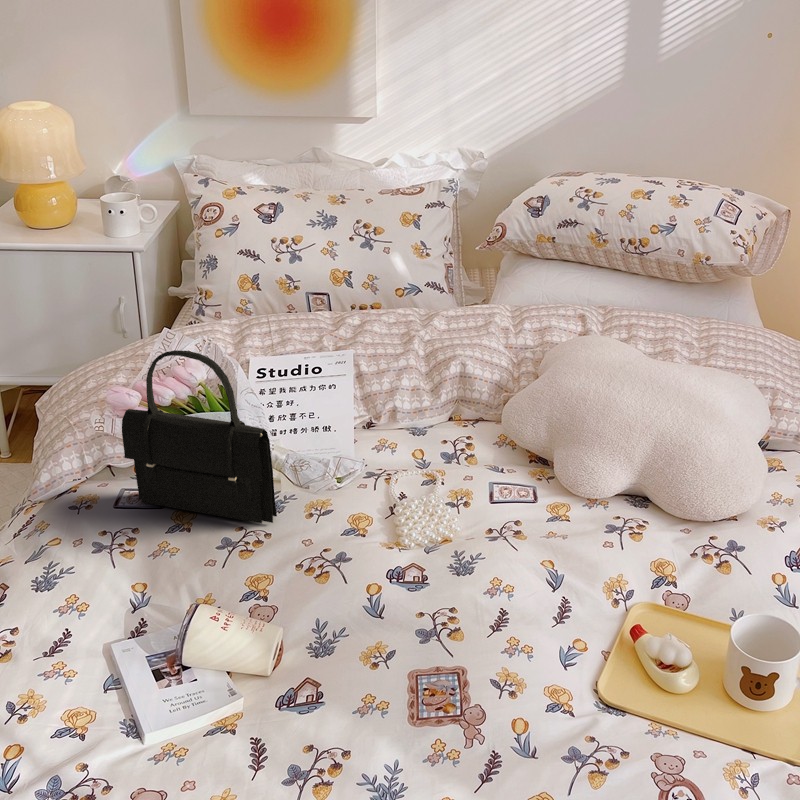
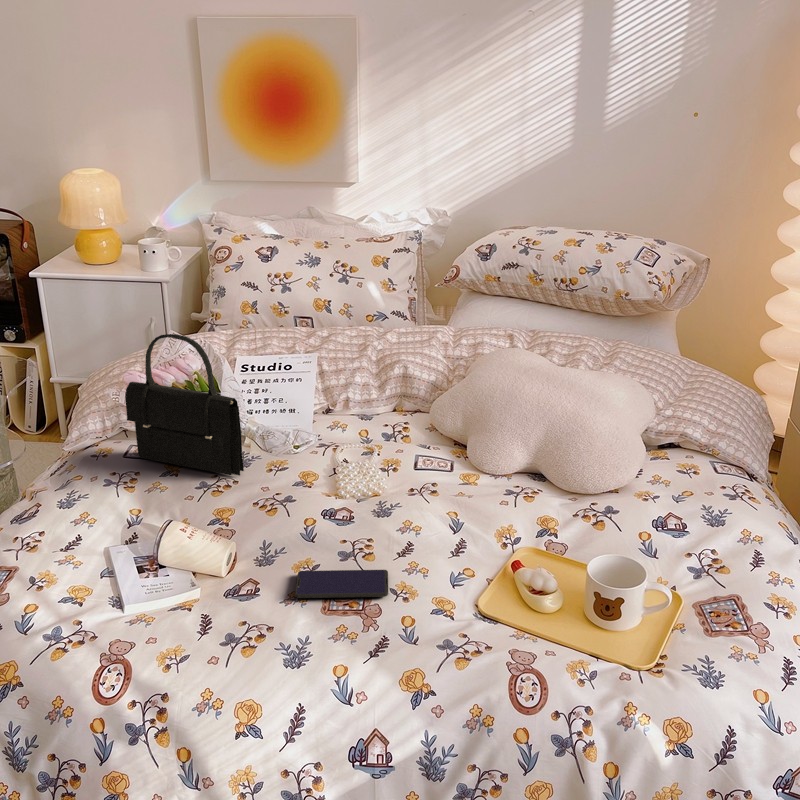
smartphone: none [369,654,489,700] -> present [295,570,388,598]

